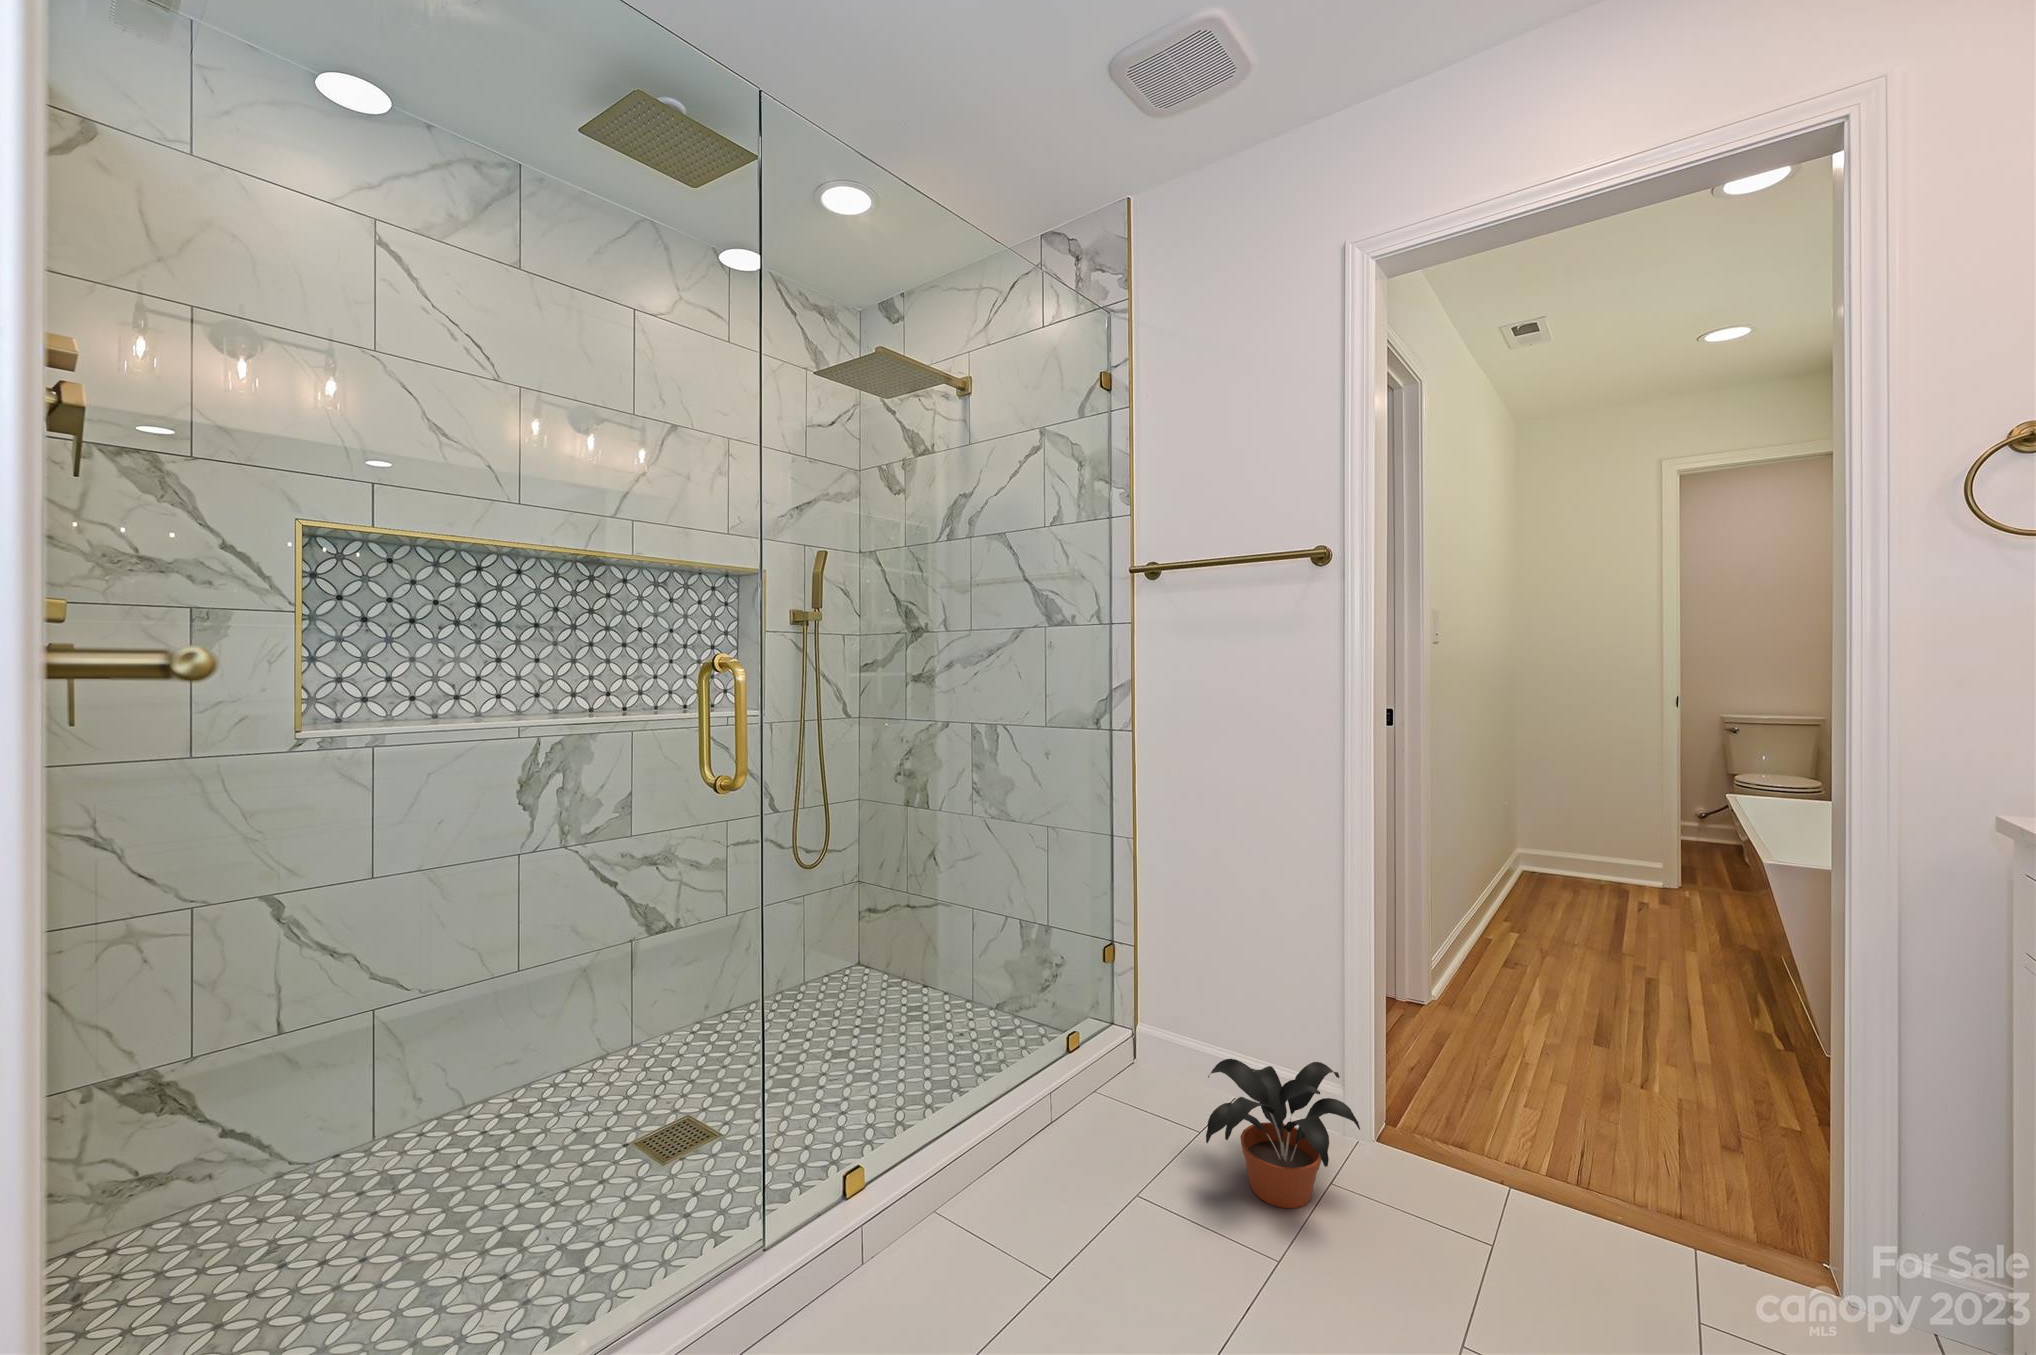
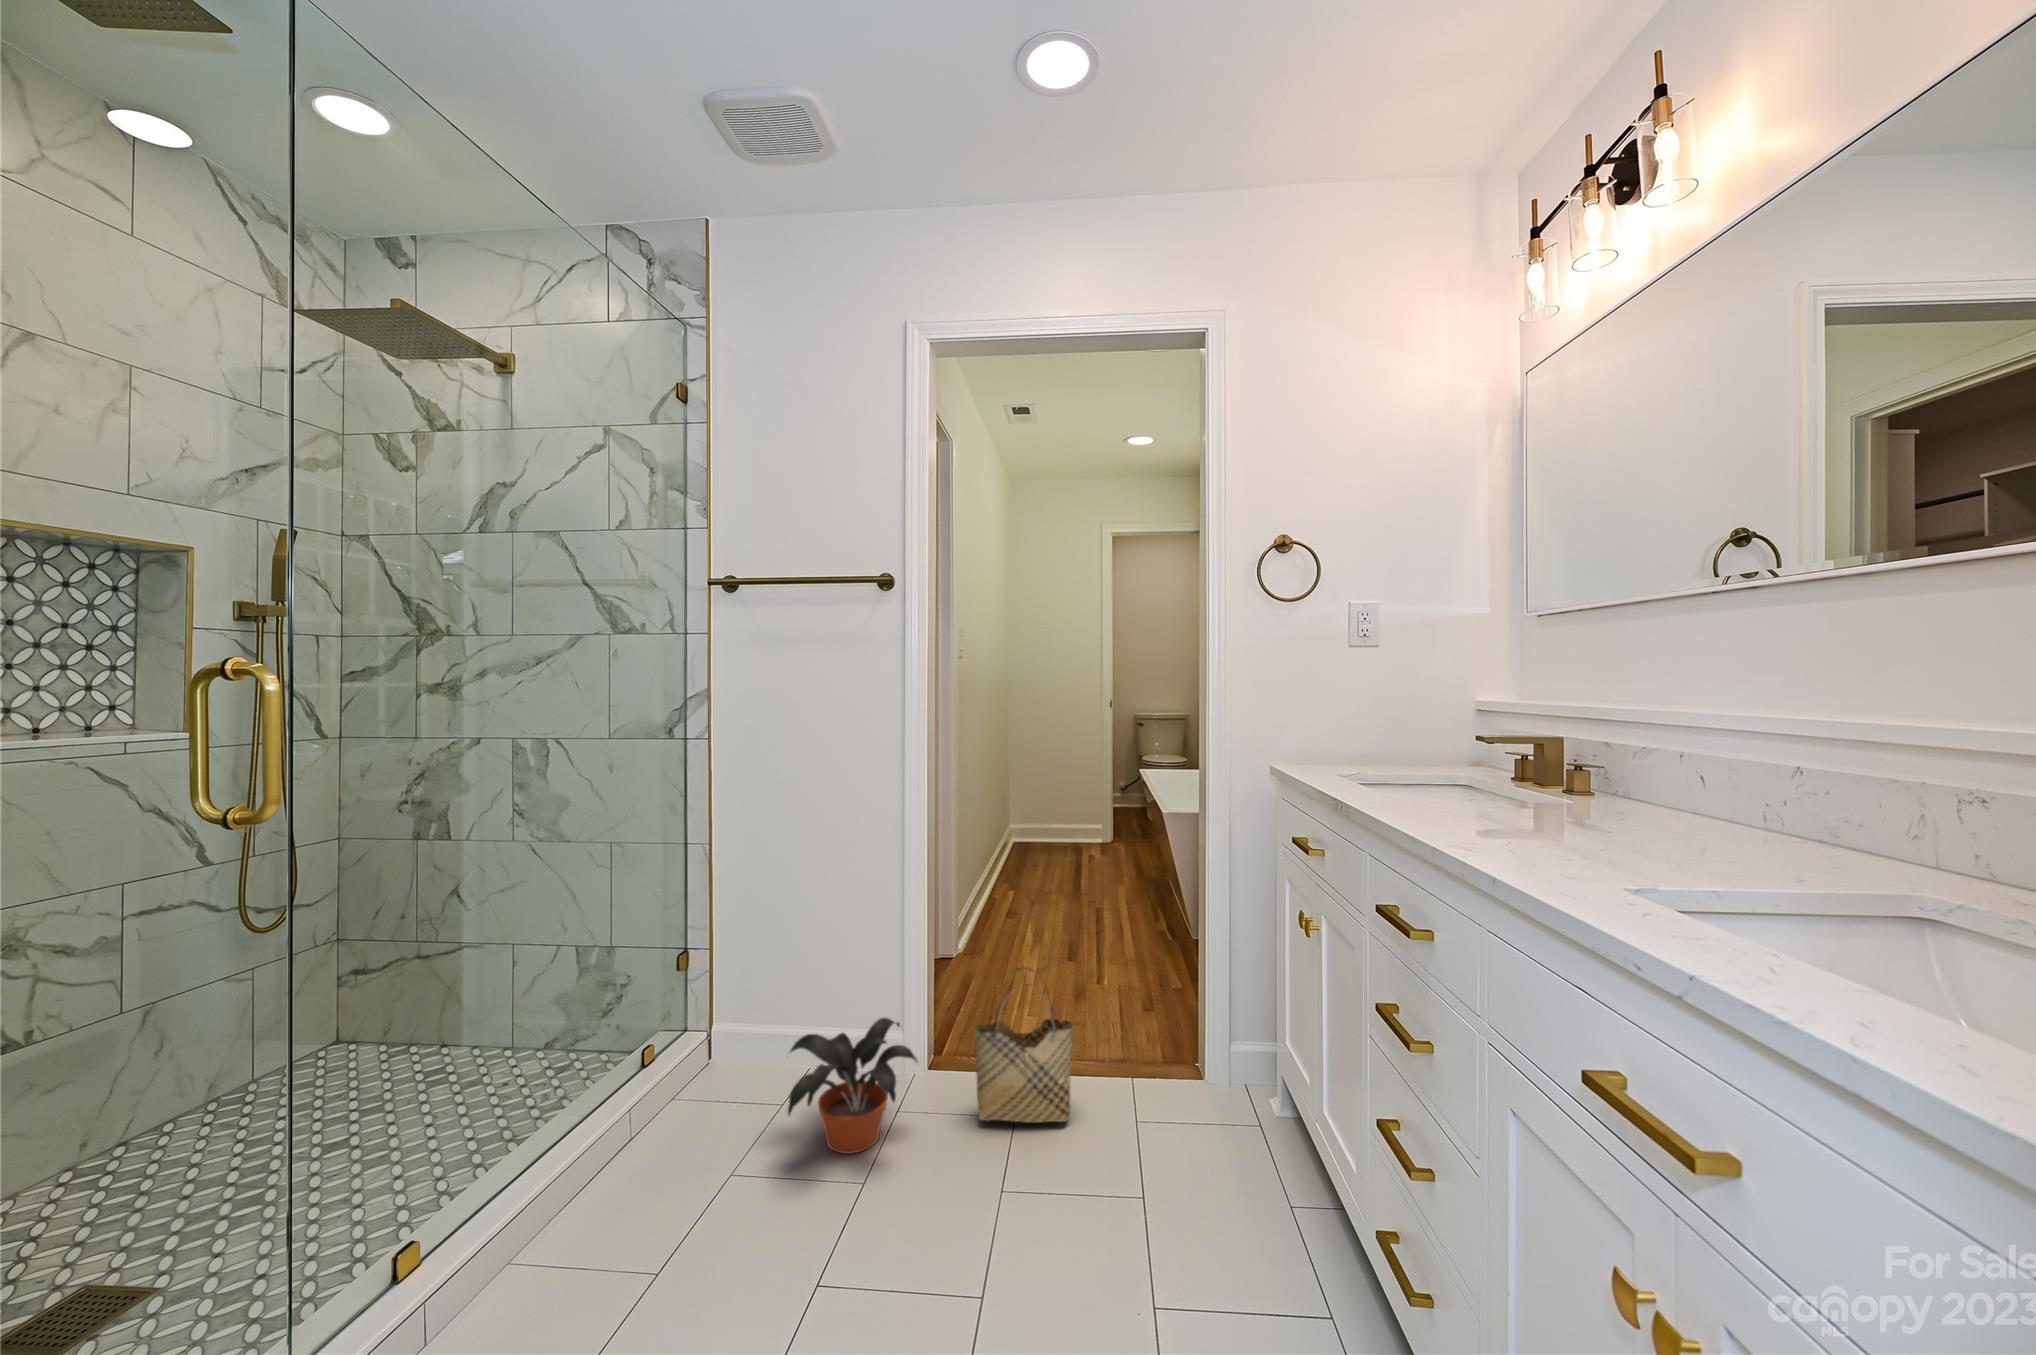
woven basket: none [1435,1045,1592,1269] -> present [974,967,1074,1123]

